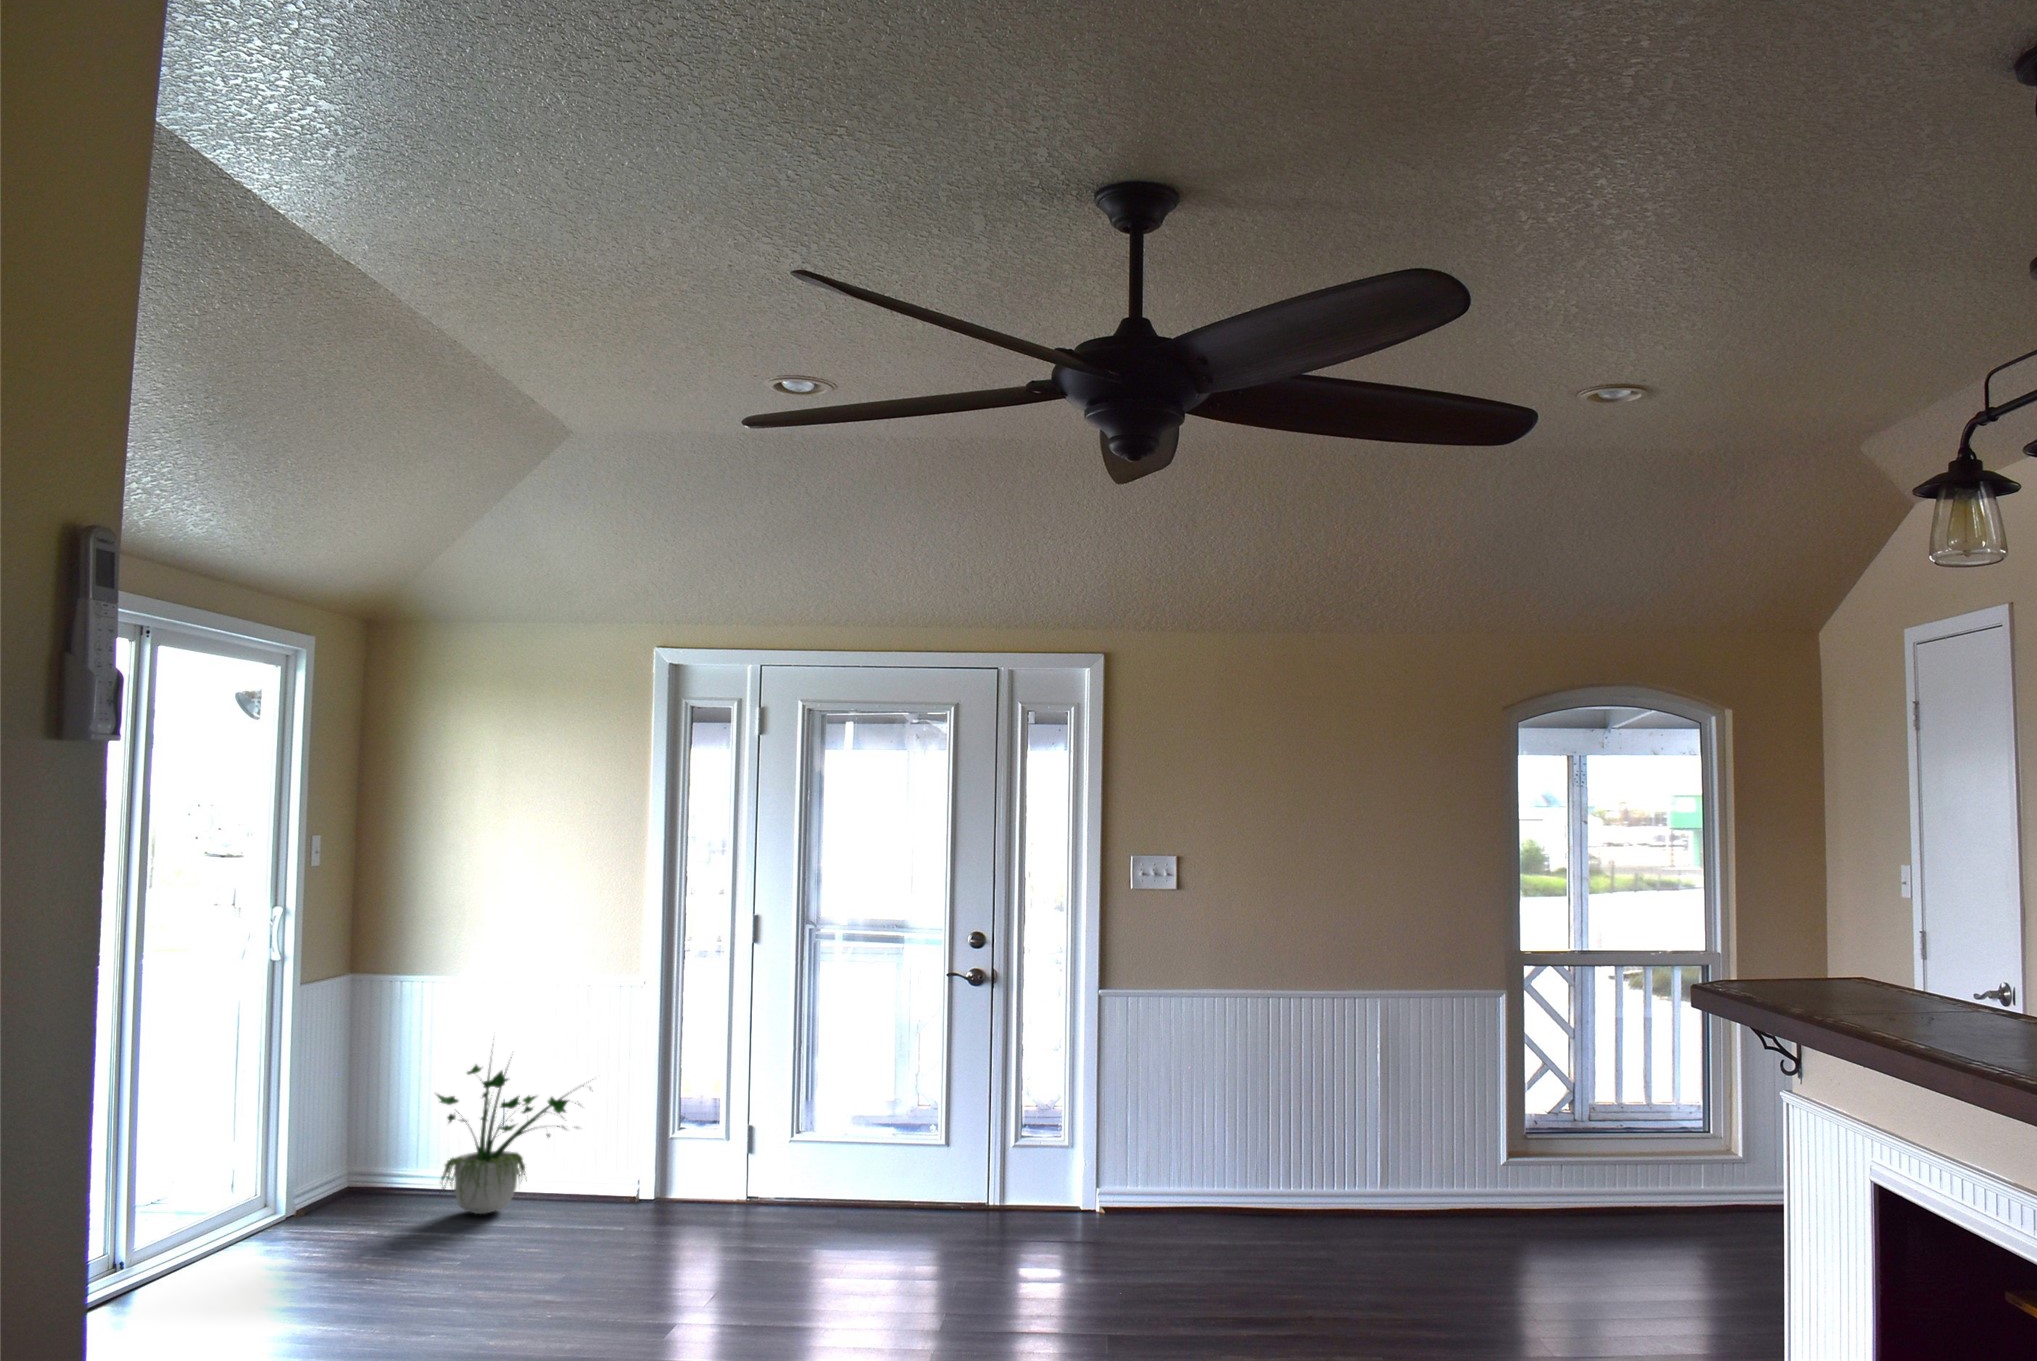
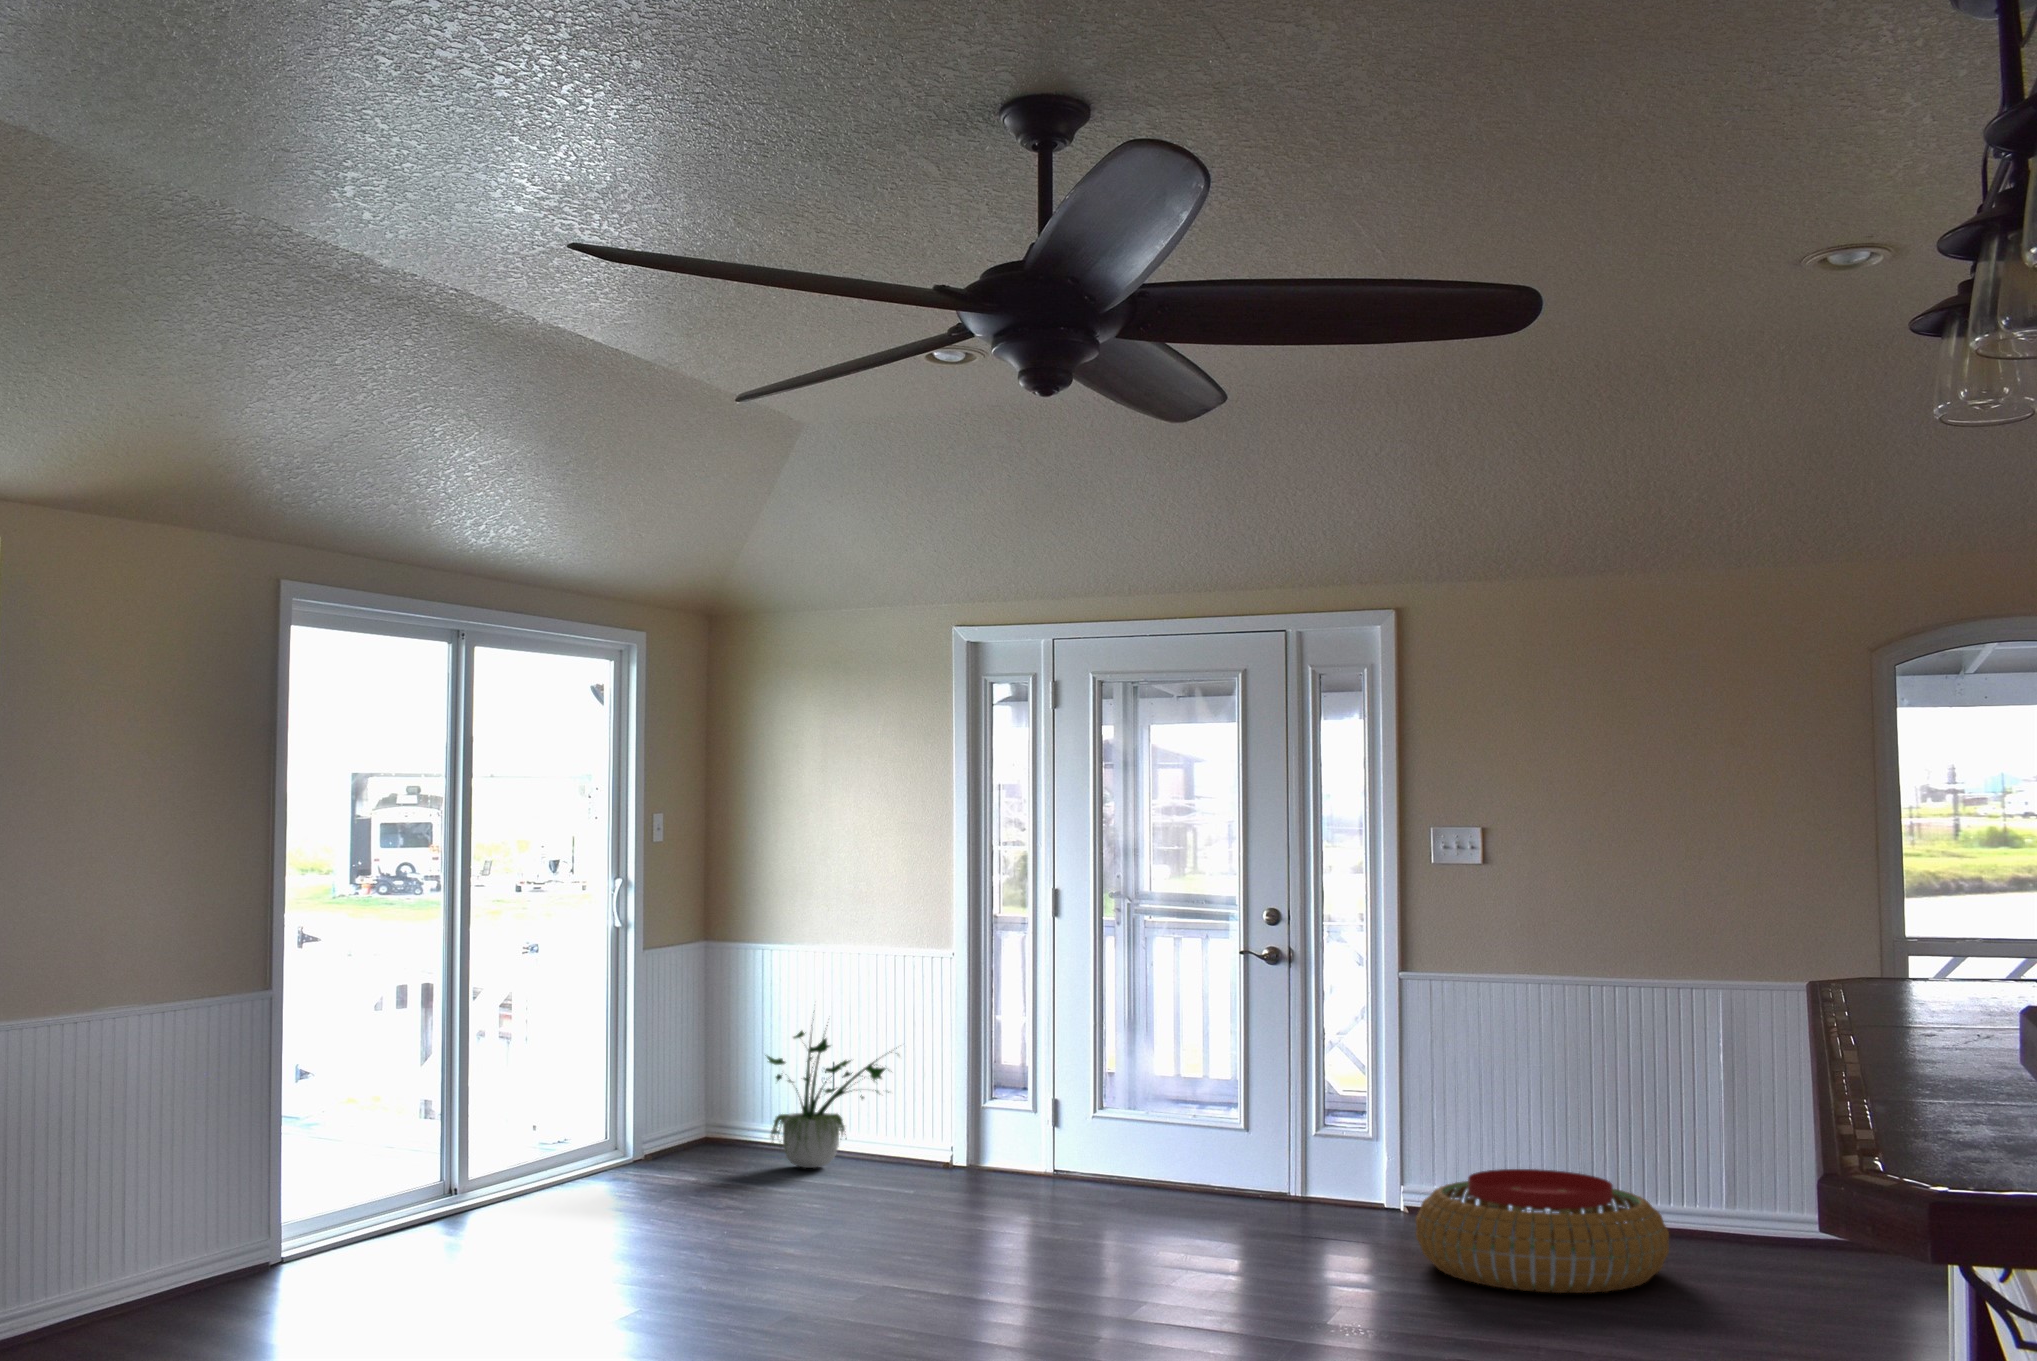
pouf: none [1167,1183,1401,1316] -> present [1416,1169,1669,1293]

